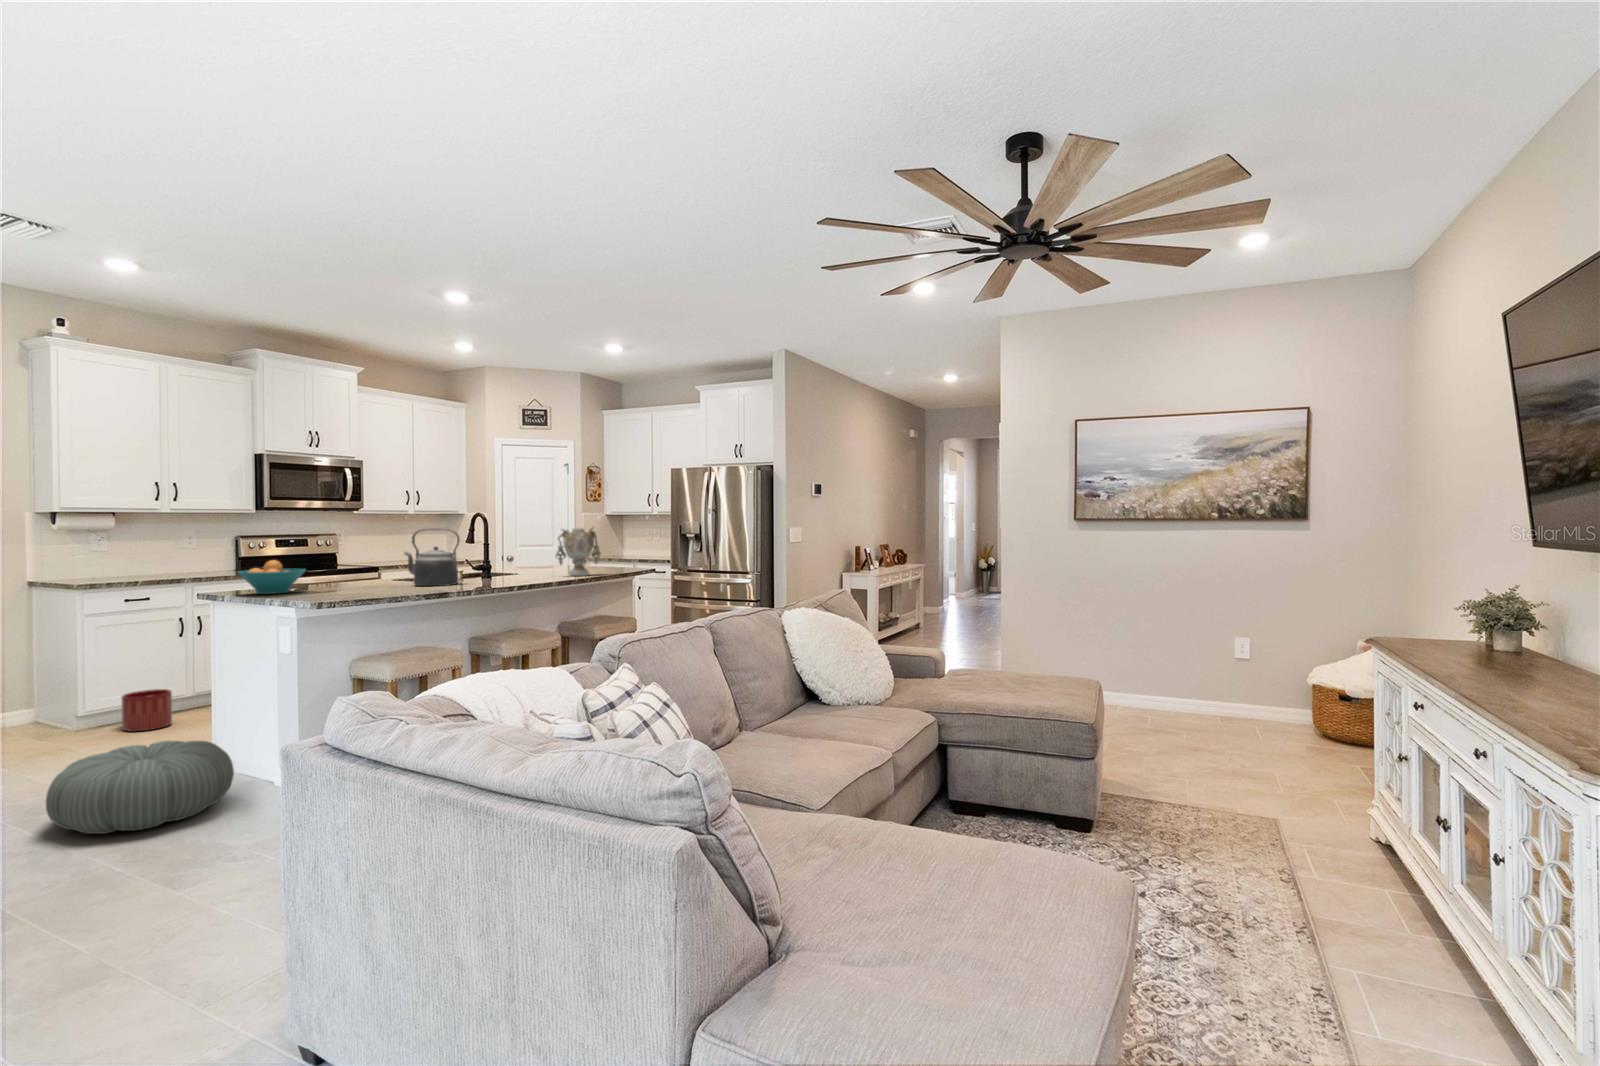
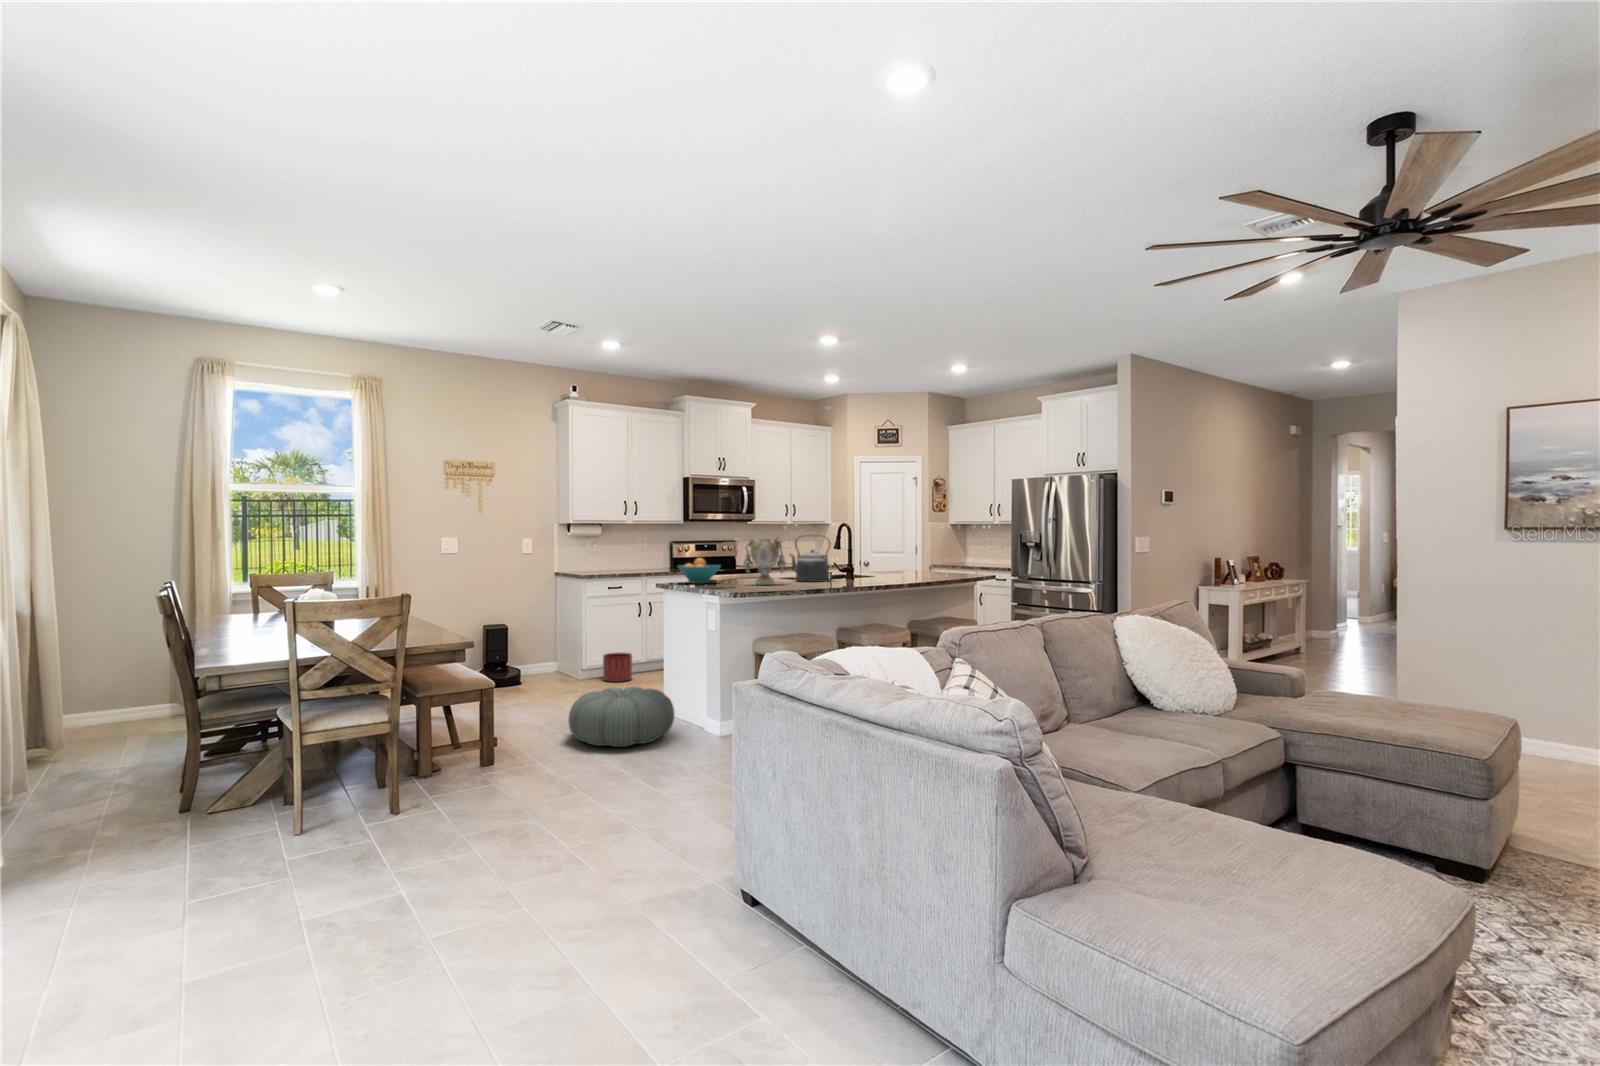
vase: present [556,527,601,576] -> present [743,537,786,585]

